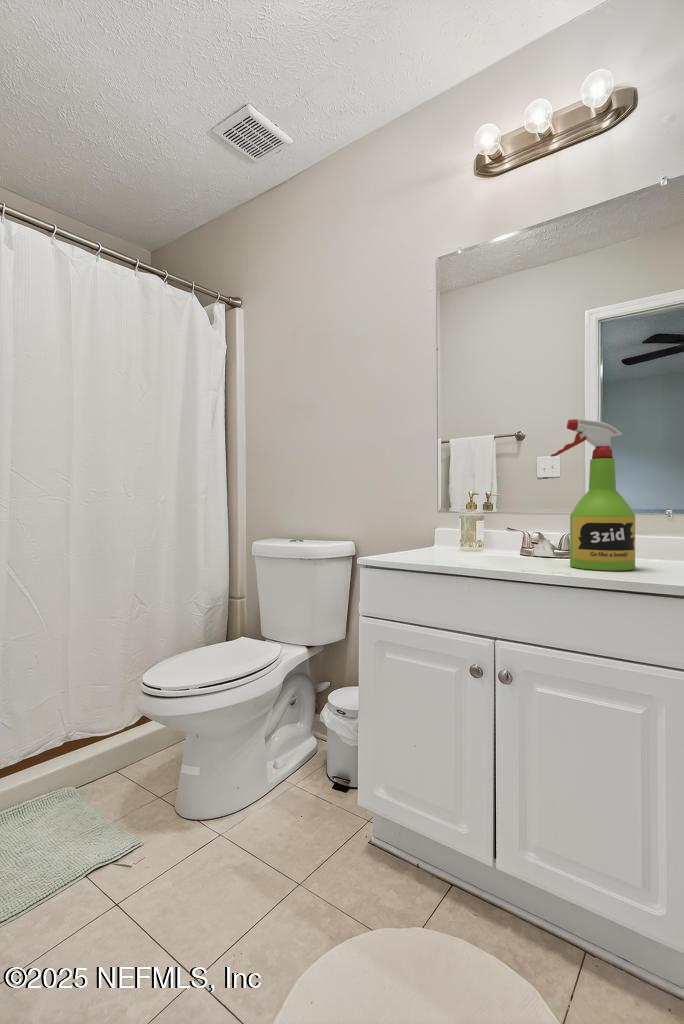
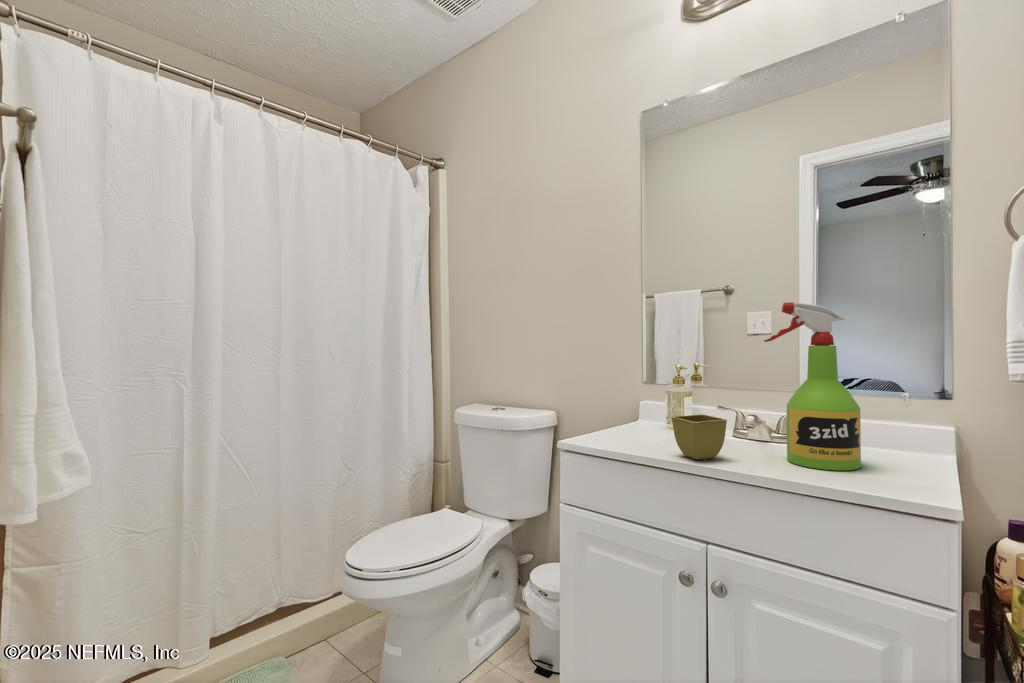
flower pot: none [465,527,516,566] -> present [672,414,727,460]

